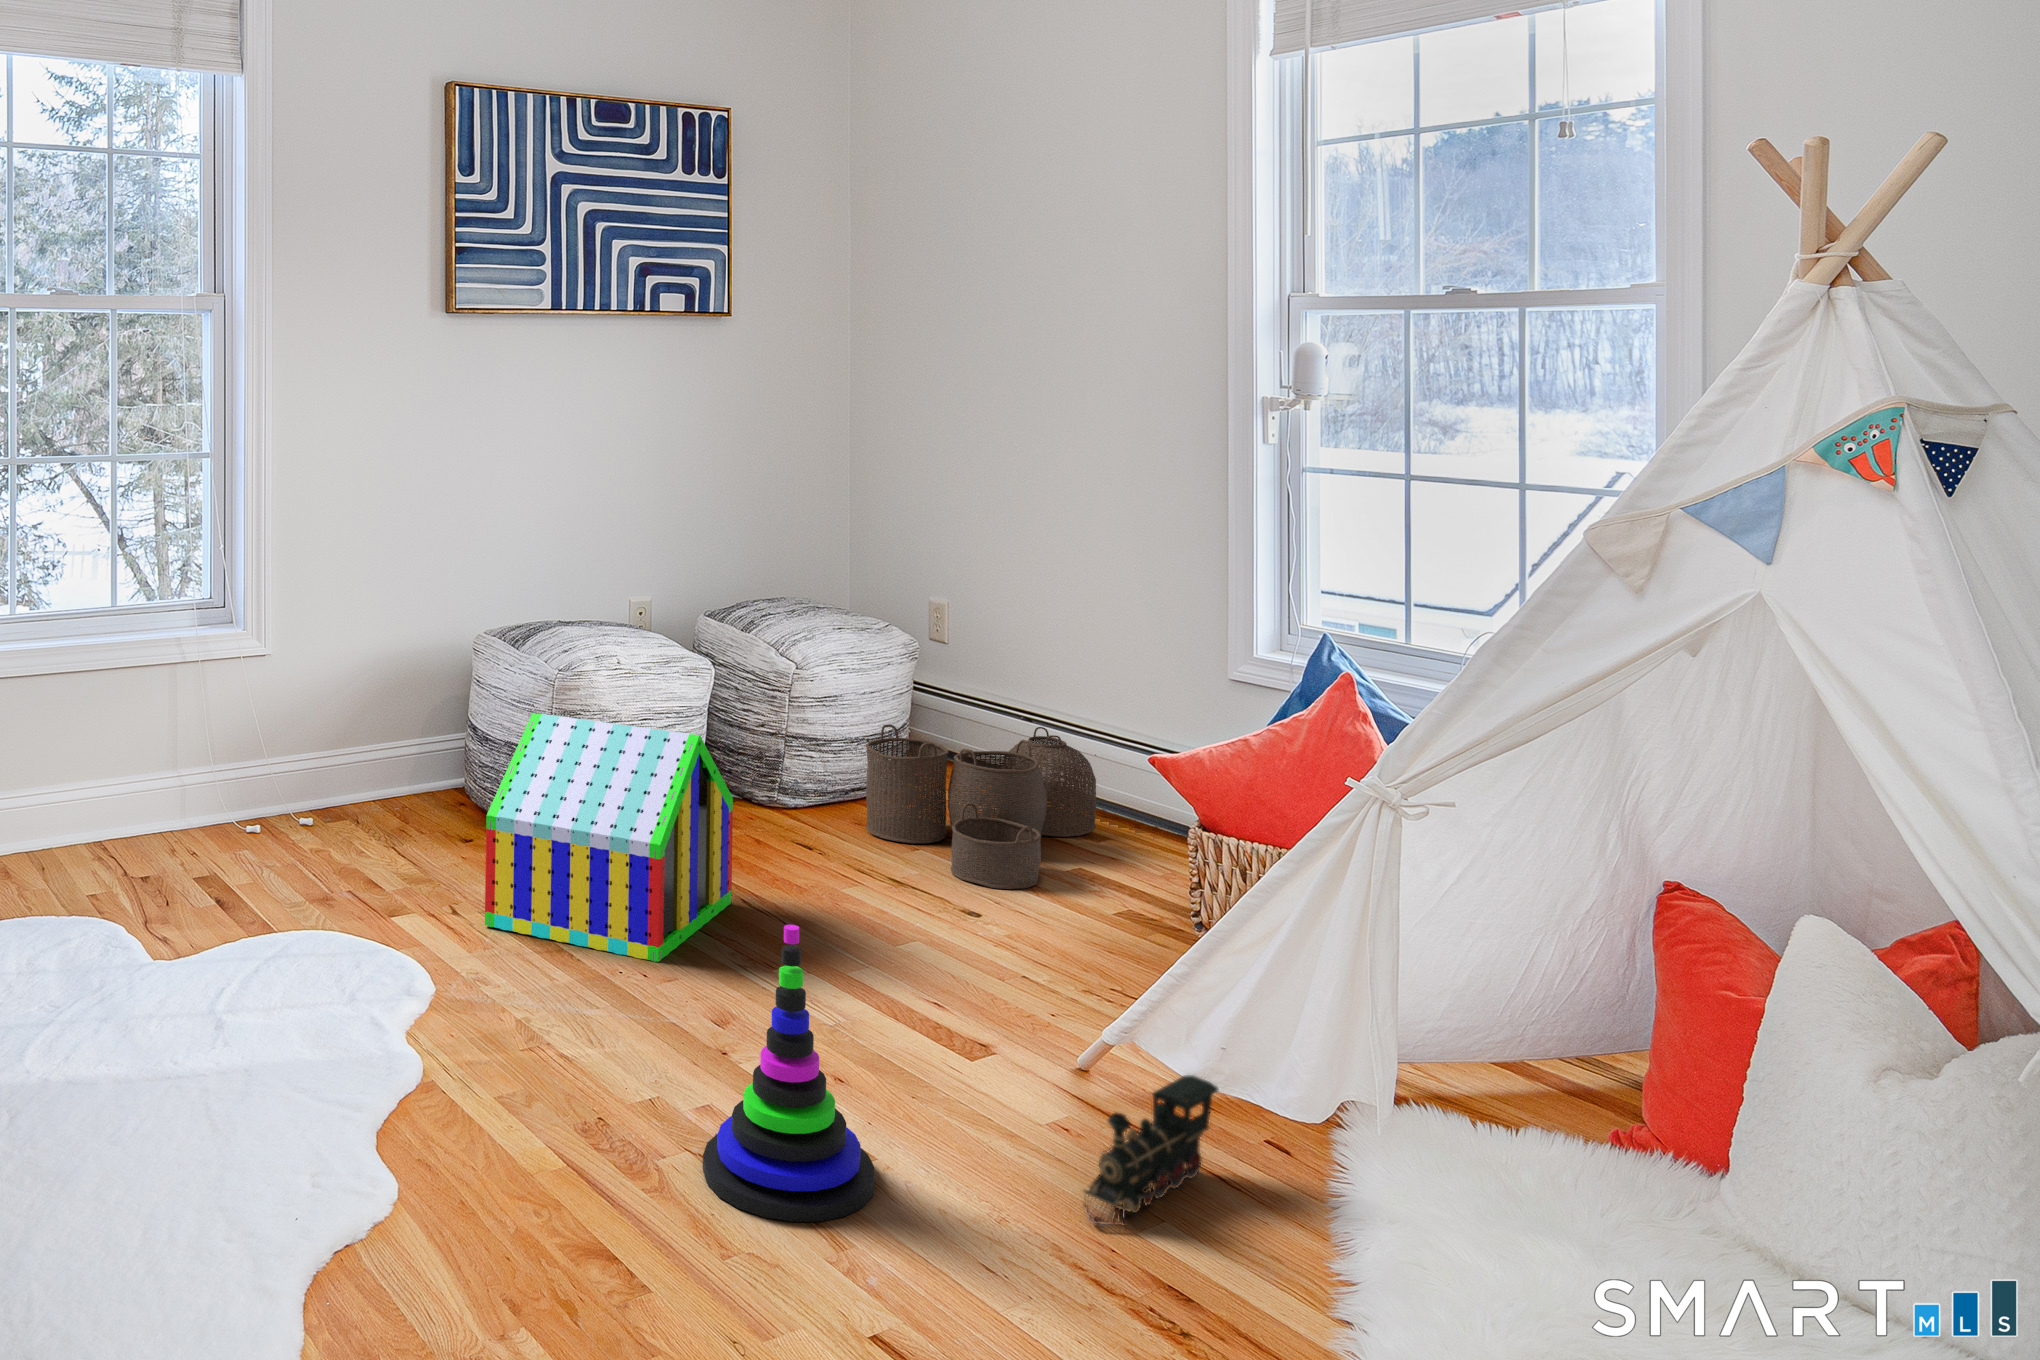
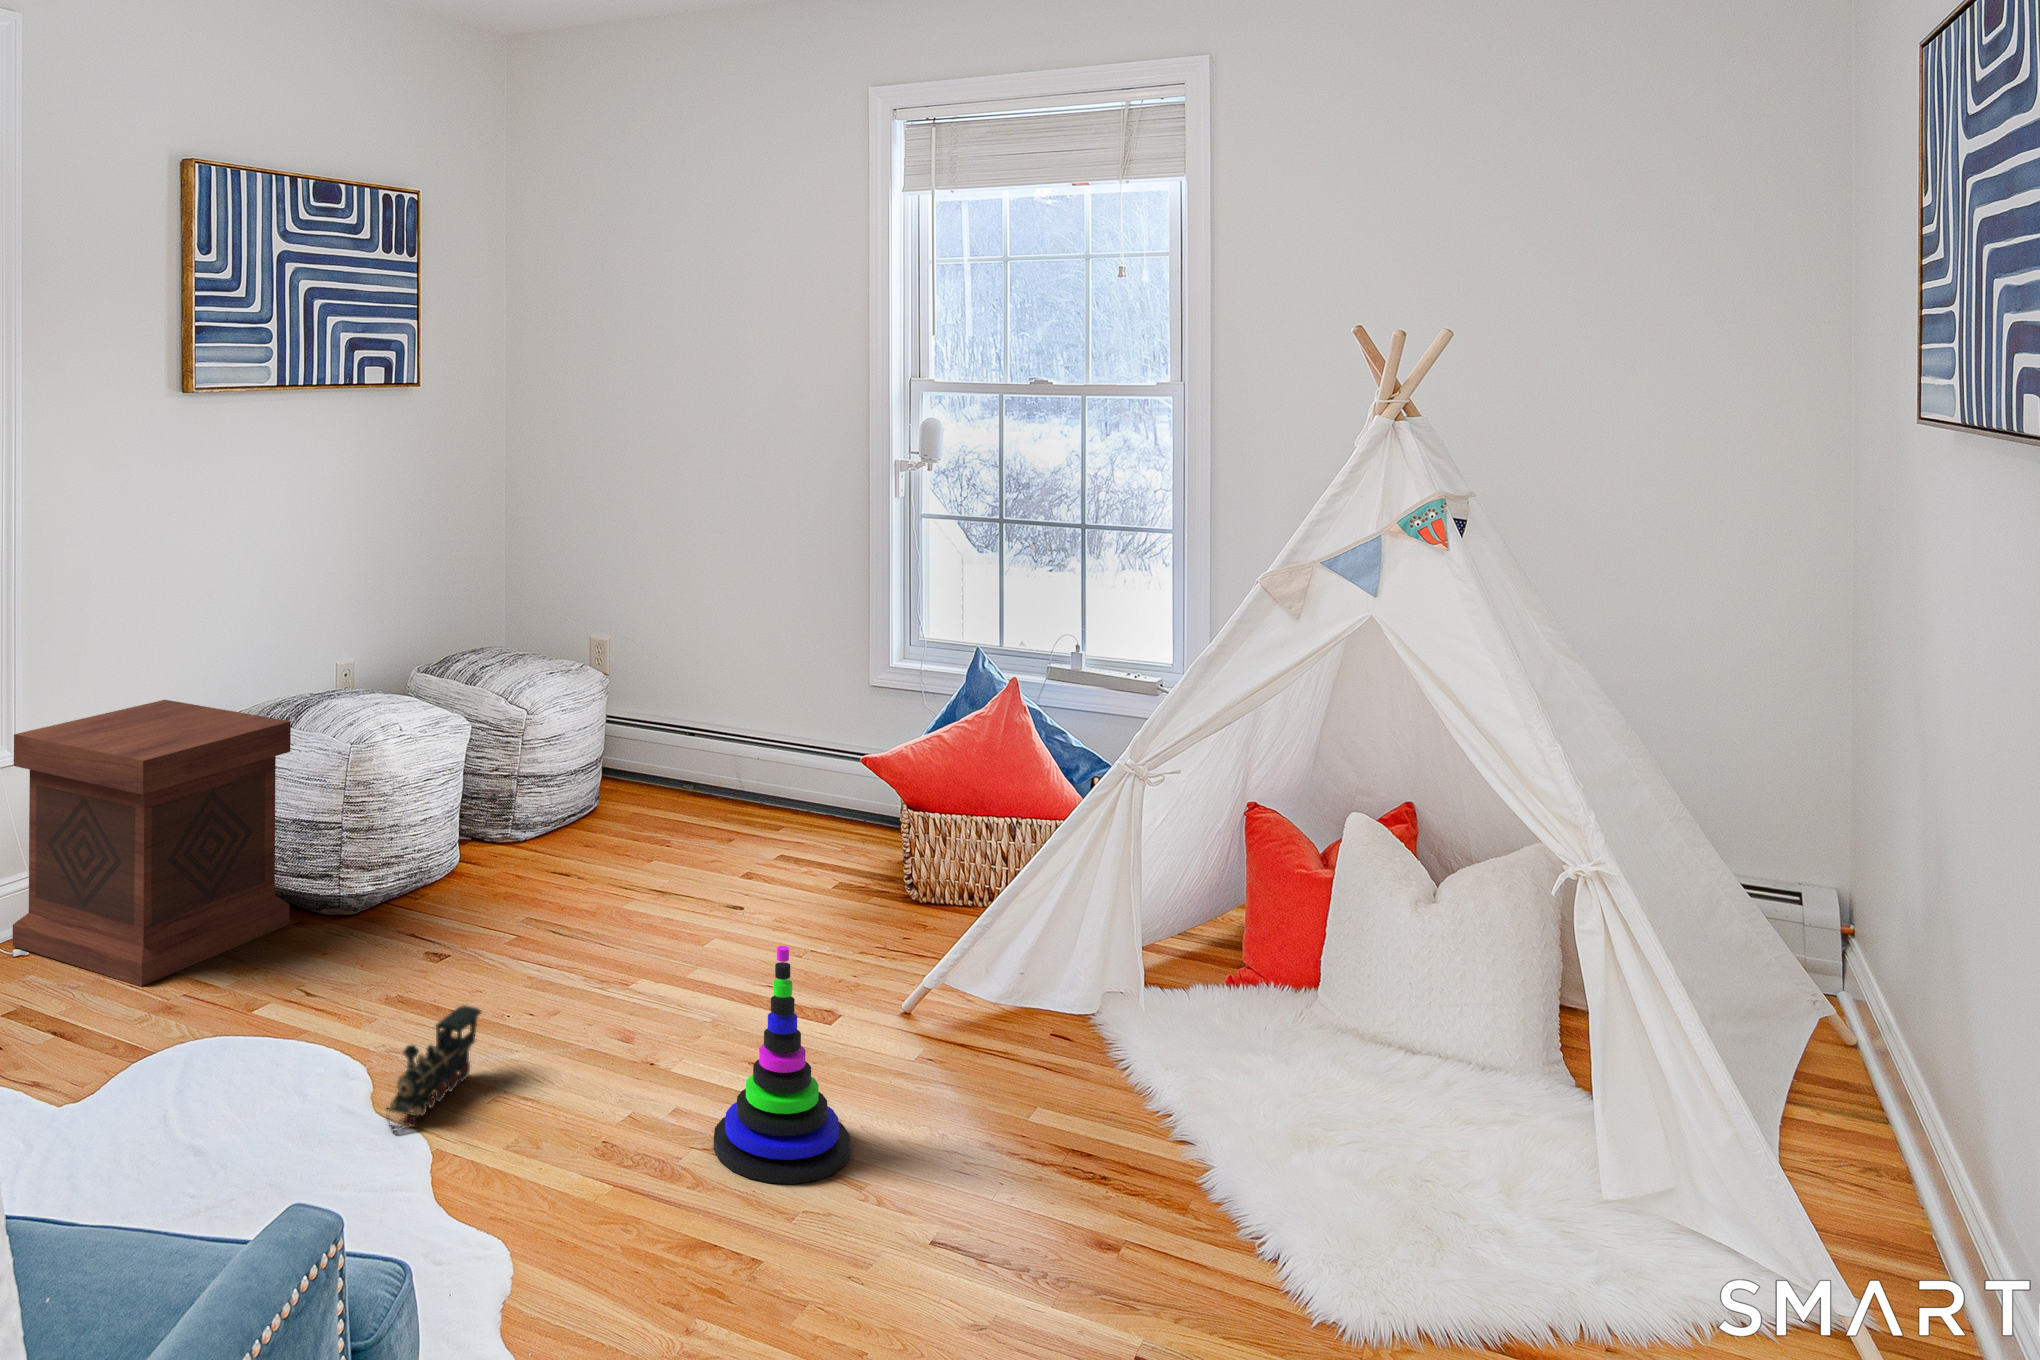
side table: none [249,613,497,878] -> present [13,700,291,986]
toy house: present [485,713,733,962] -> none [353,790,544,999]
woven basket: present [865,724,1096,889] -> none [592,736,763,880]
toy train: present [1084,1075,1218,1225] -> present [386,1006,481,1130]

